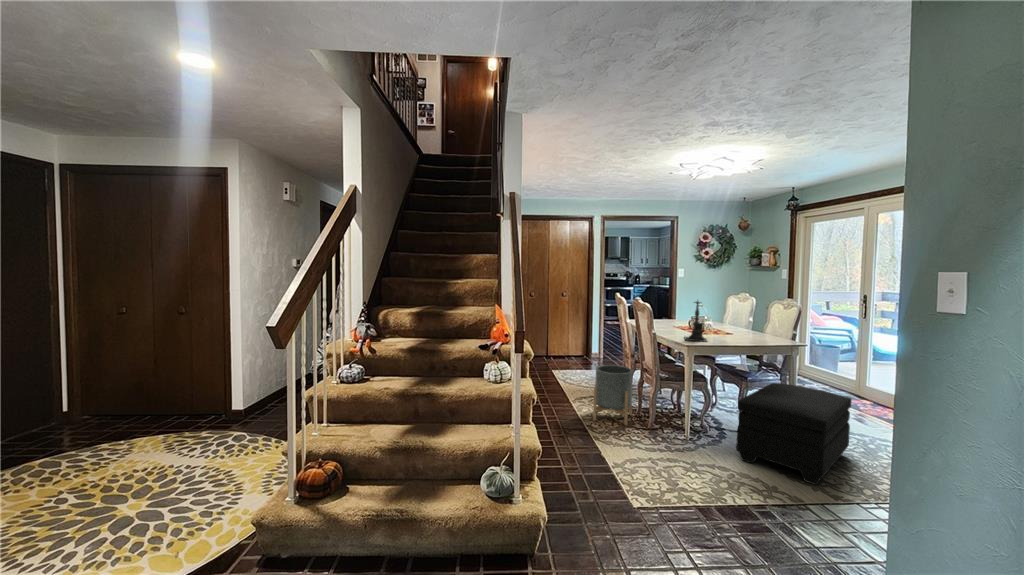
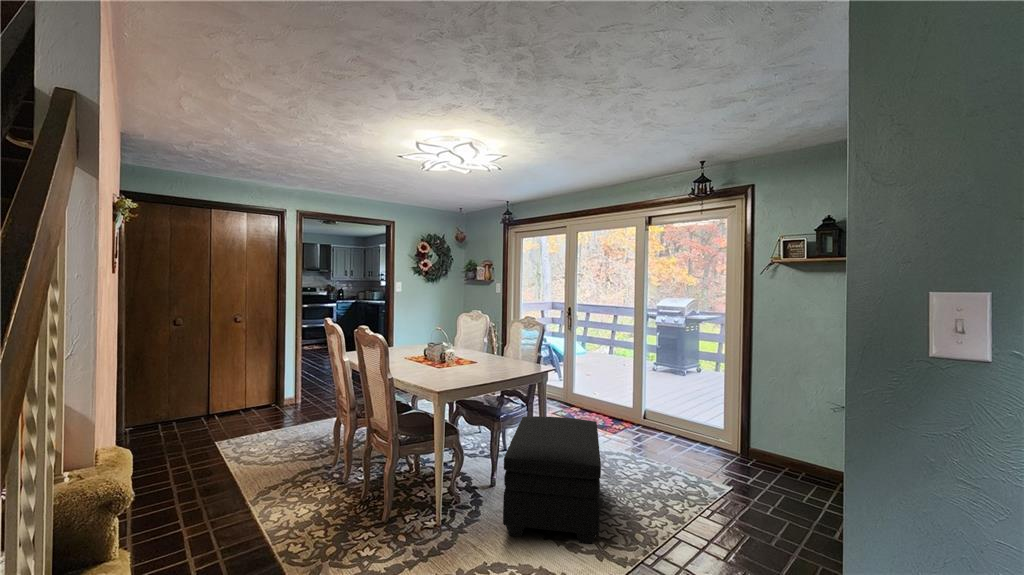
candle holder: present [685,301,707,342] -> none [425,319,457,381]
planter: present [593,365,632,426] -> none [291,430,355,533]

